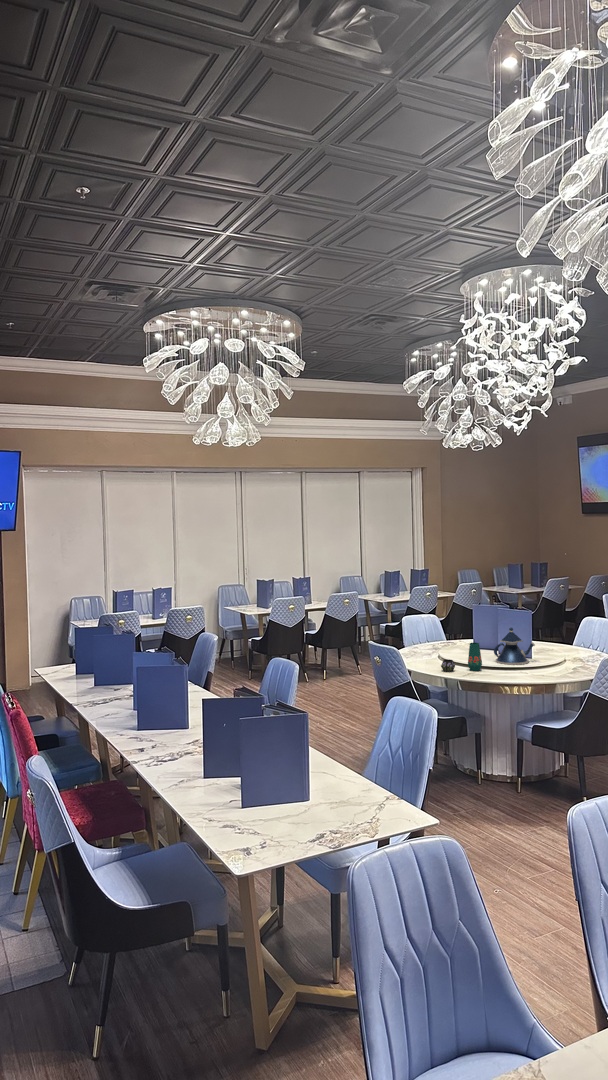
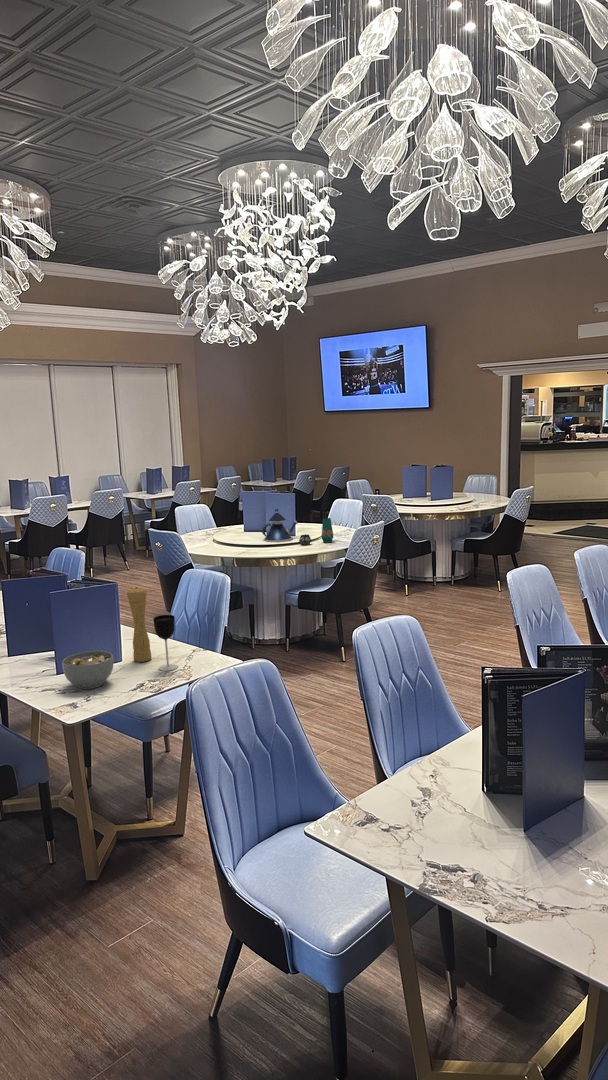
vase: present [441,643,482,672] -> present [299,518,333,545]
pepper mill: none [319,719,341,804] -> present [127,587,151,662]
wine glass: none [343,755,367,820] -> present [153,615,178,671]
soup bowl: none [242,787,295,832] -> present [62,651,113,689]

